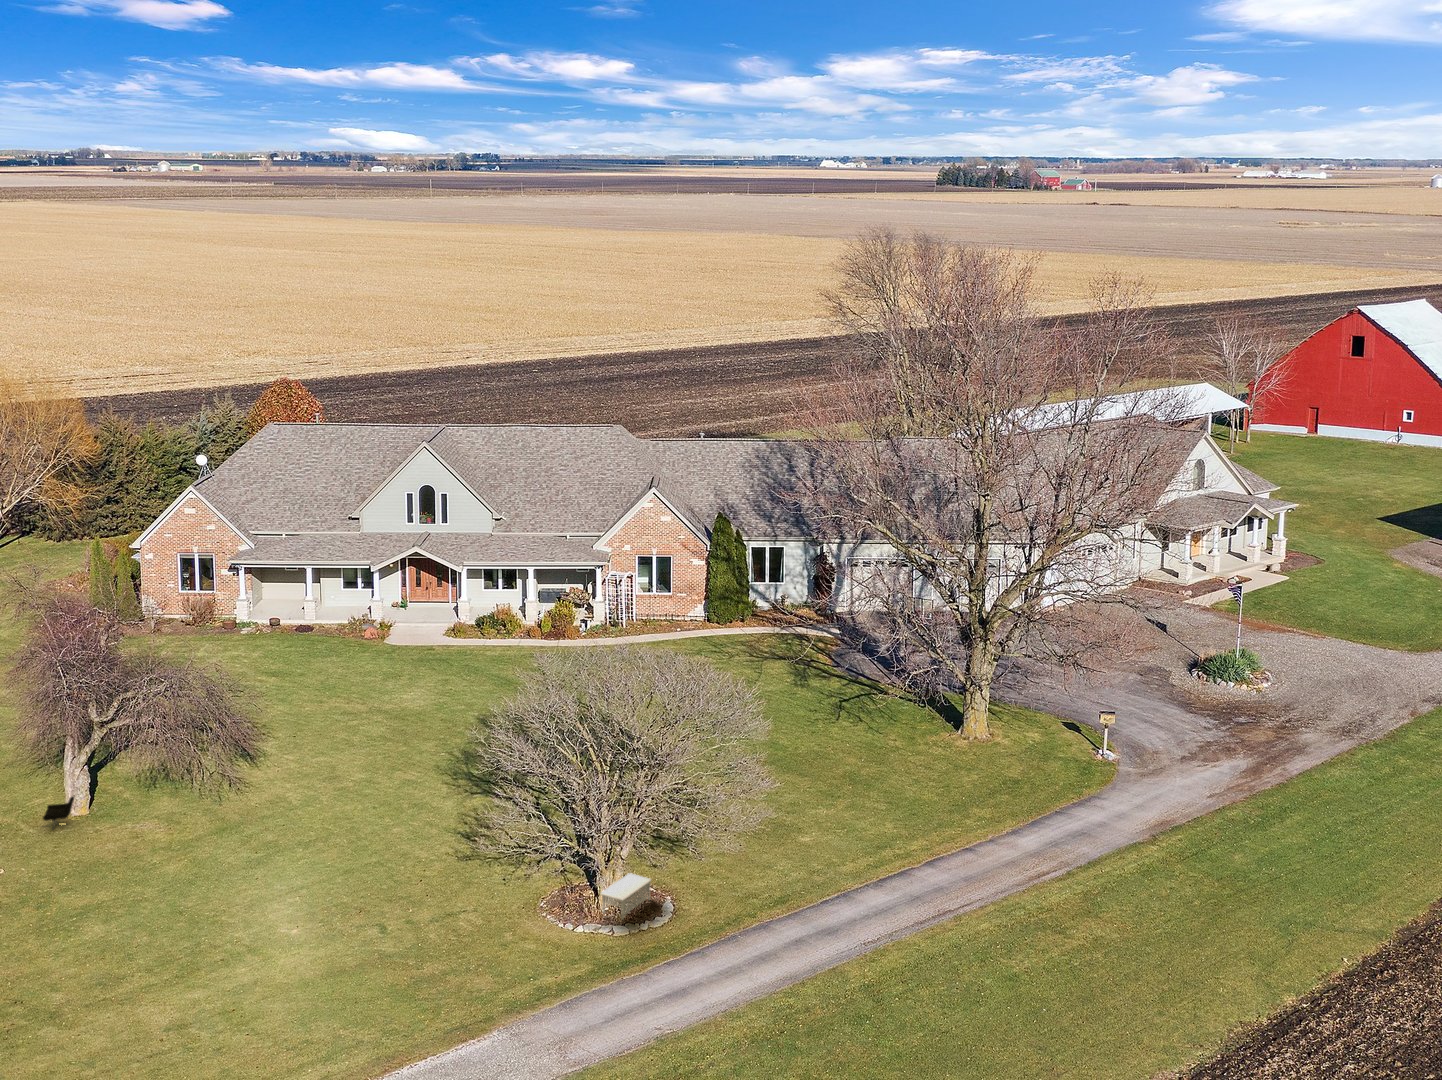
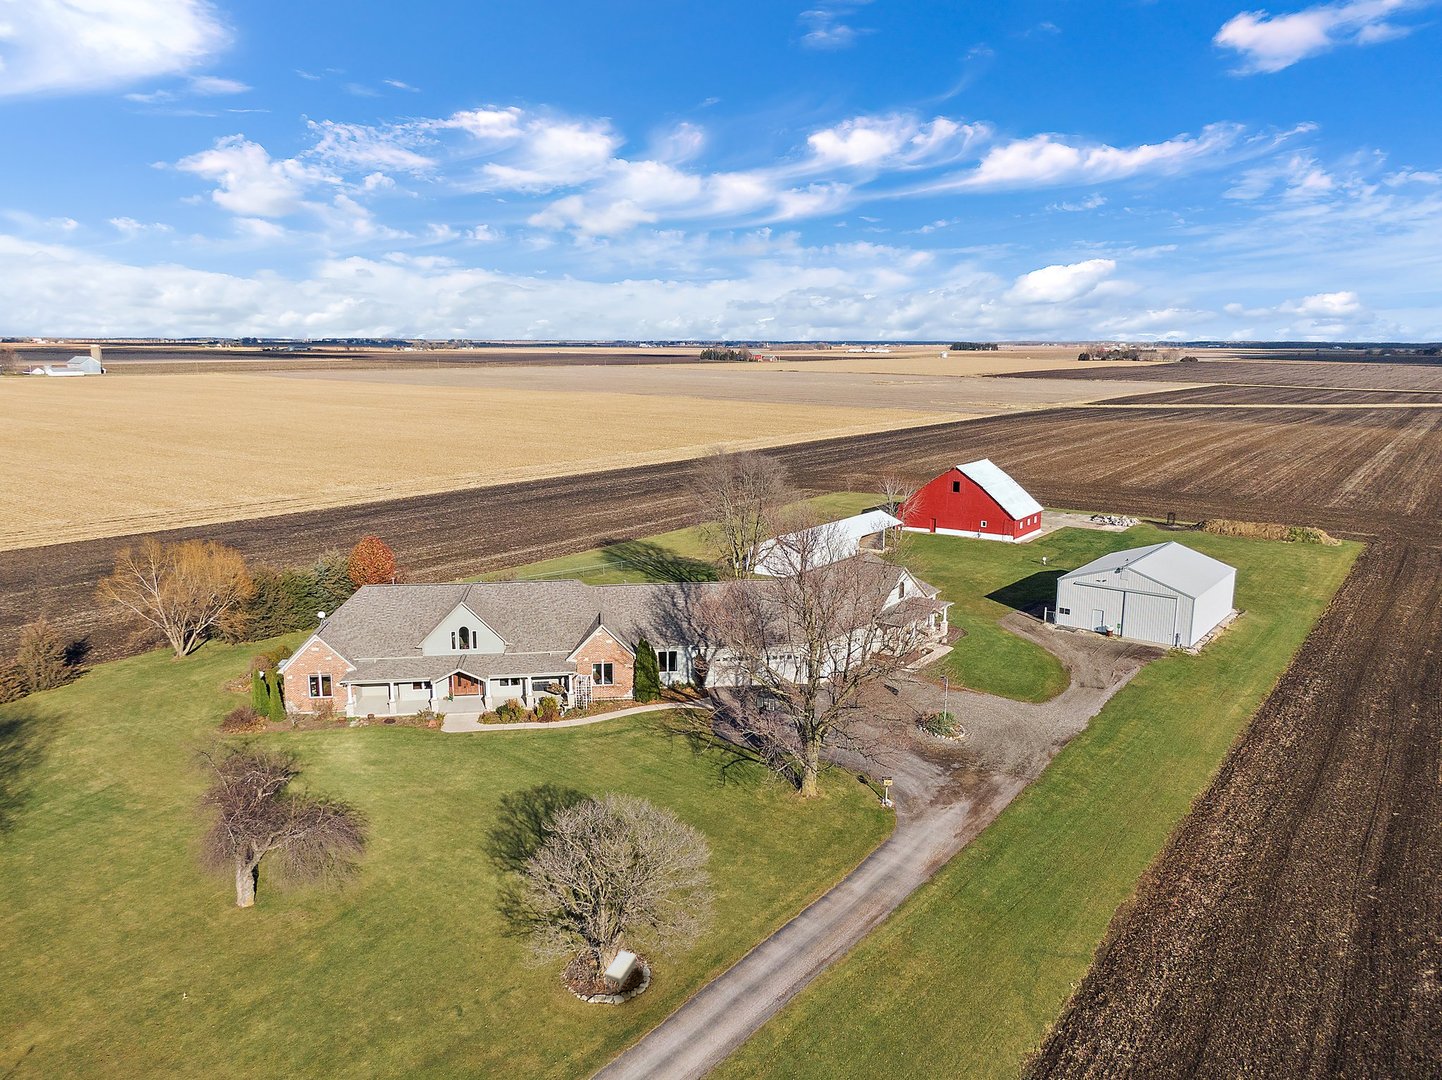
lounge chair: present [43,796,74,829] -> none [208,906,233,934]

